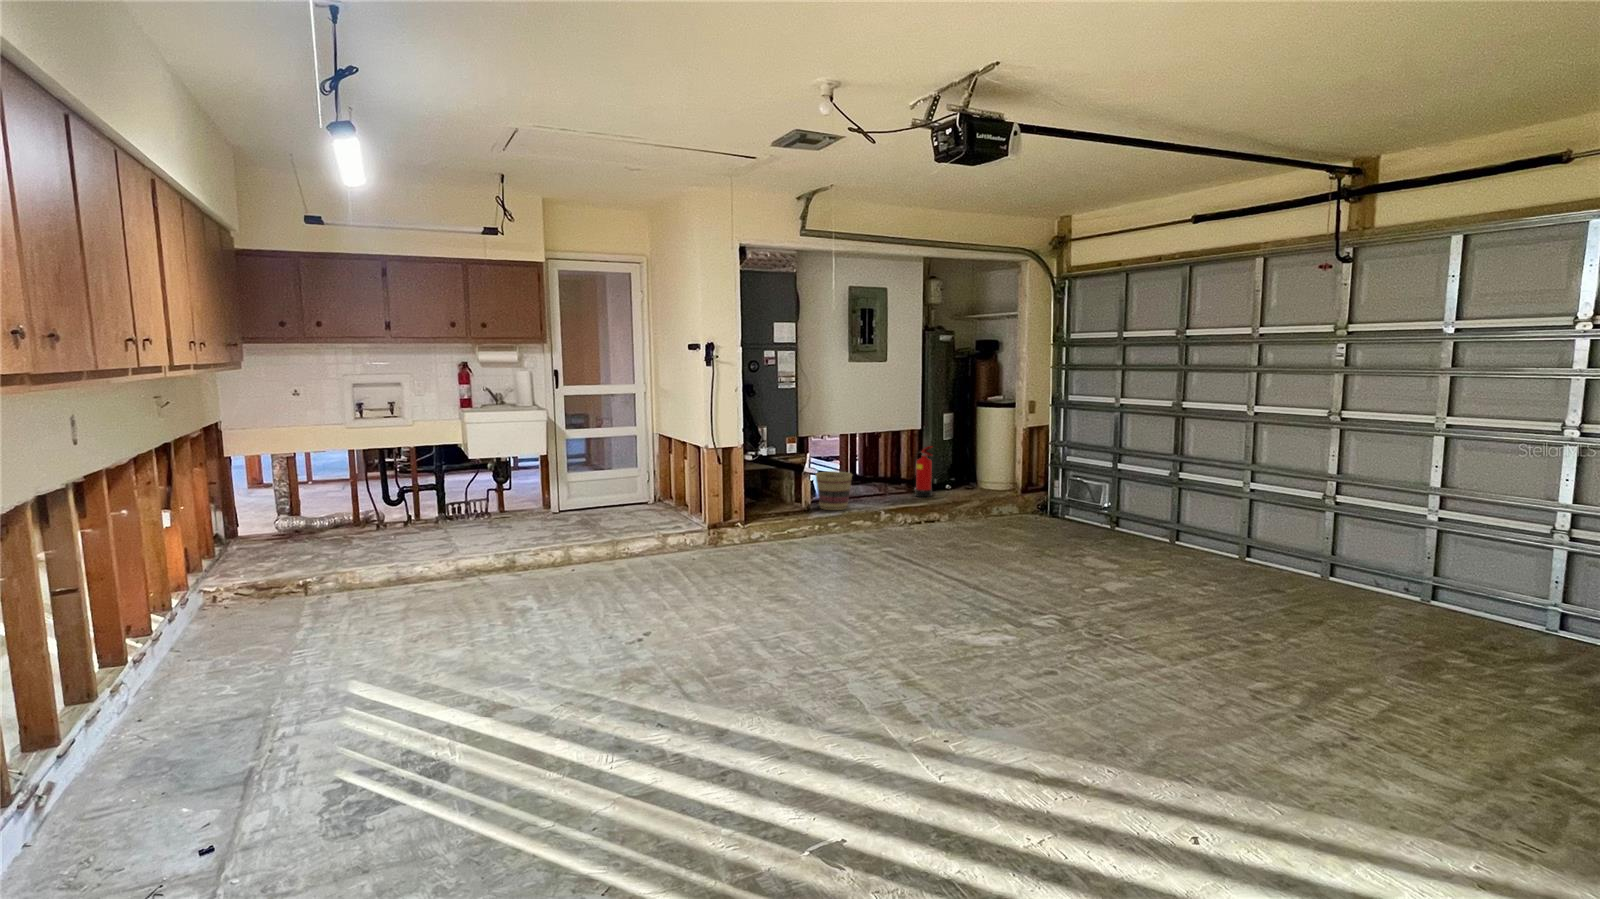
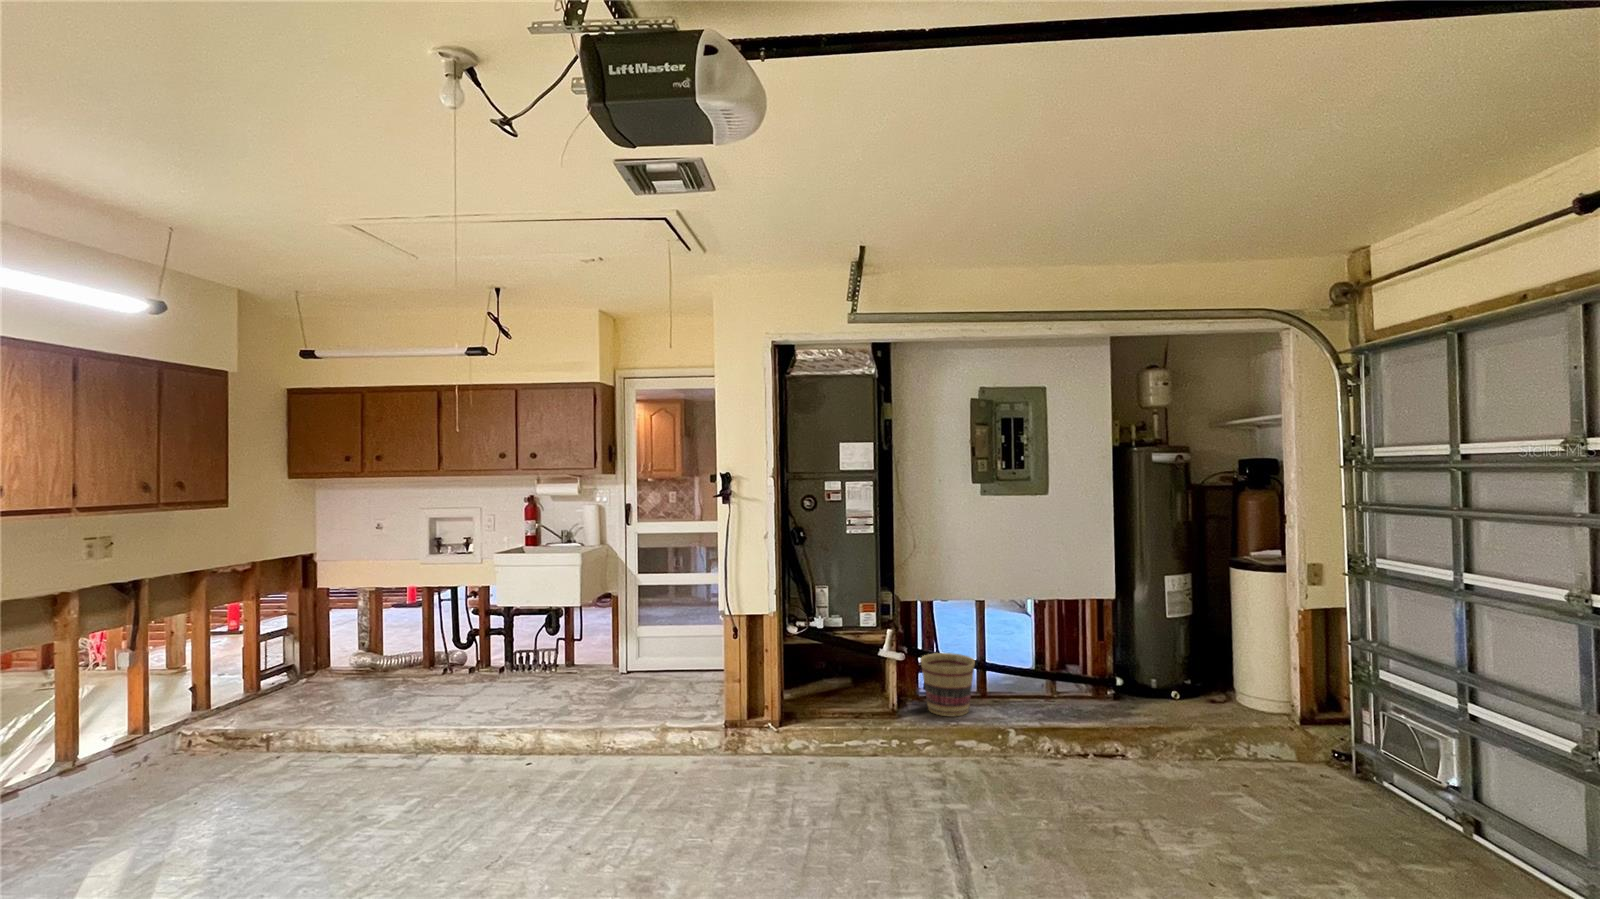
fire extinguisher: present [915,446,932,497] -> none [1100,628,1129,709]

